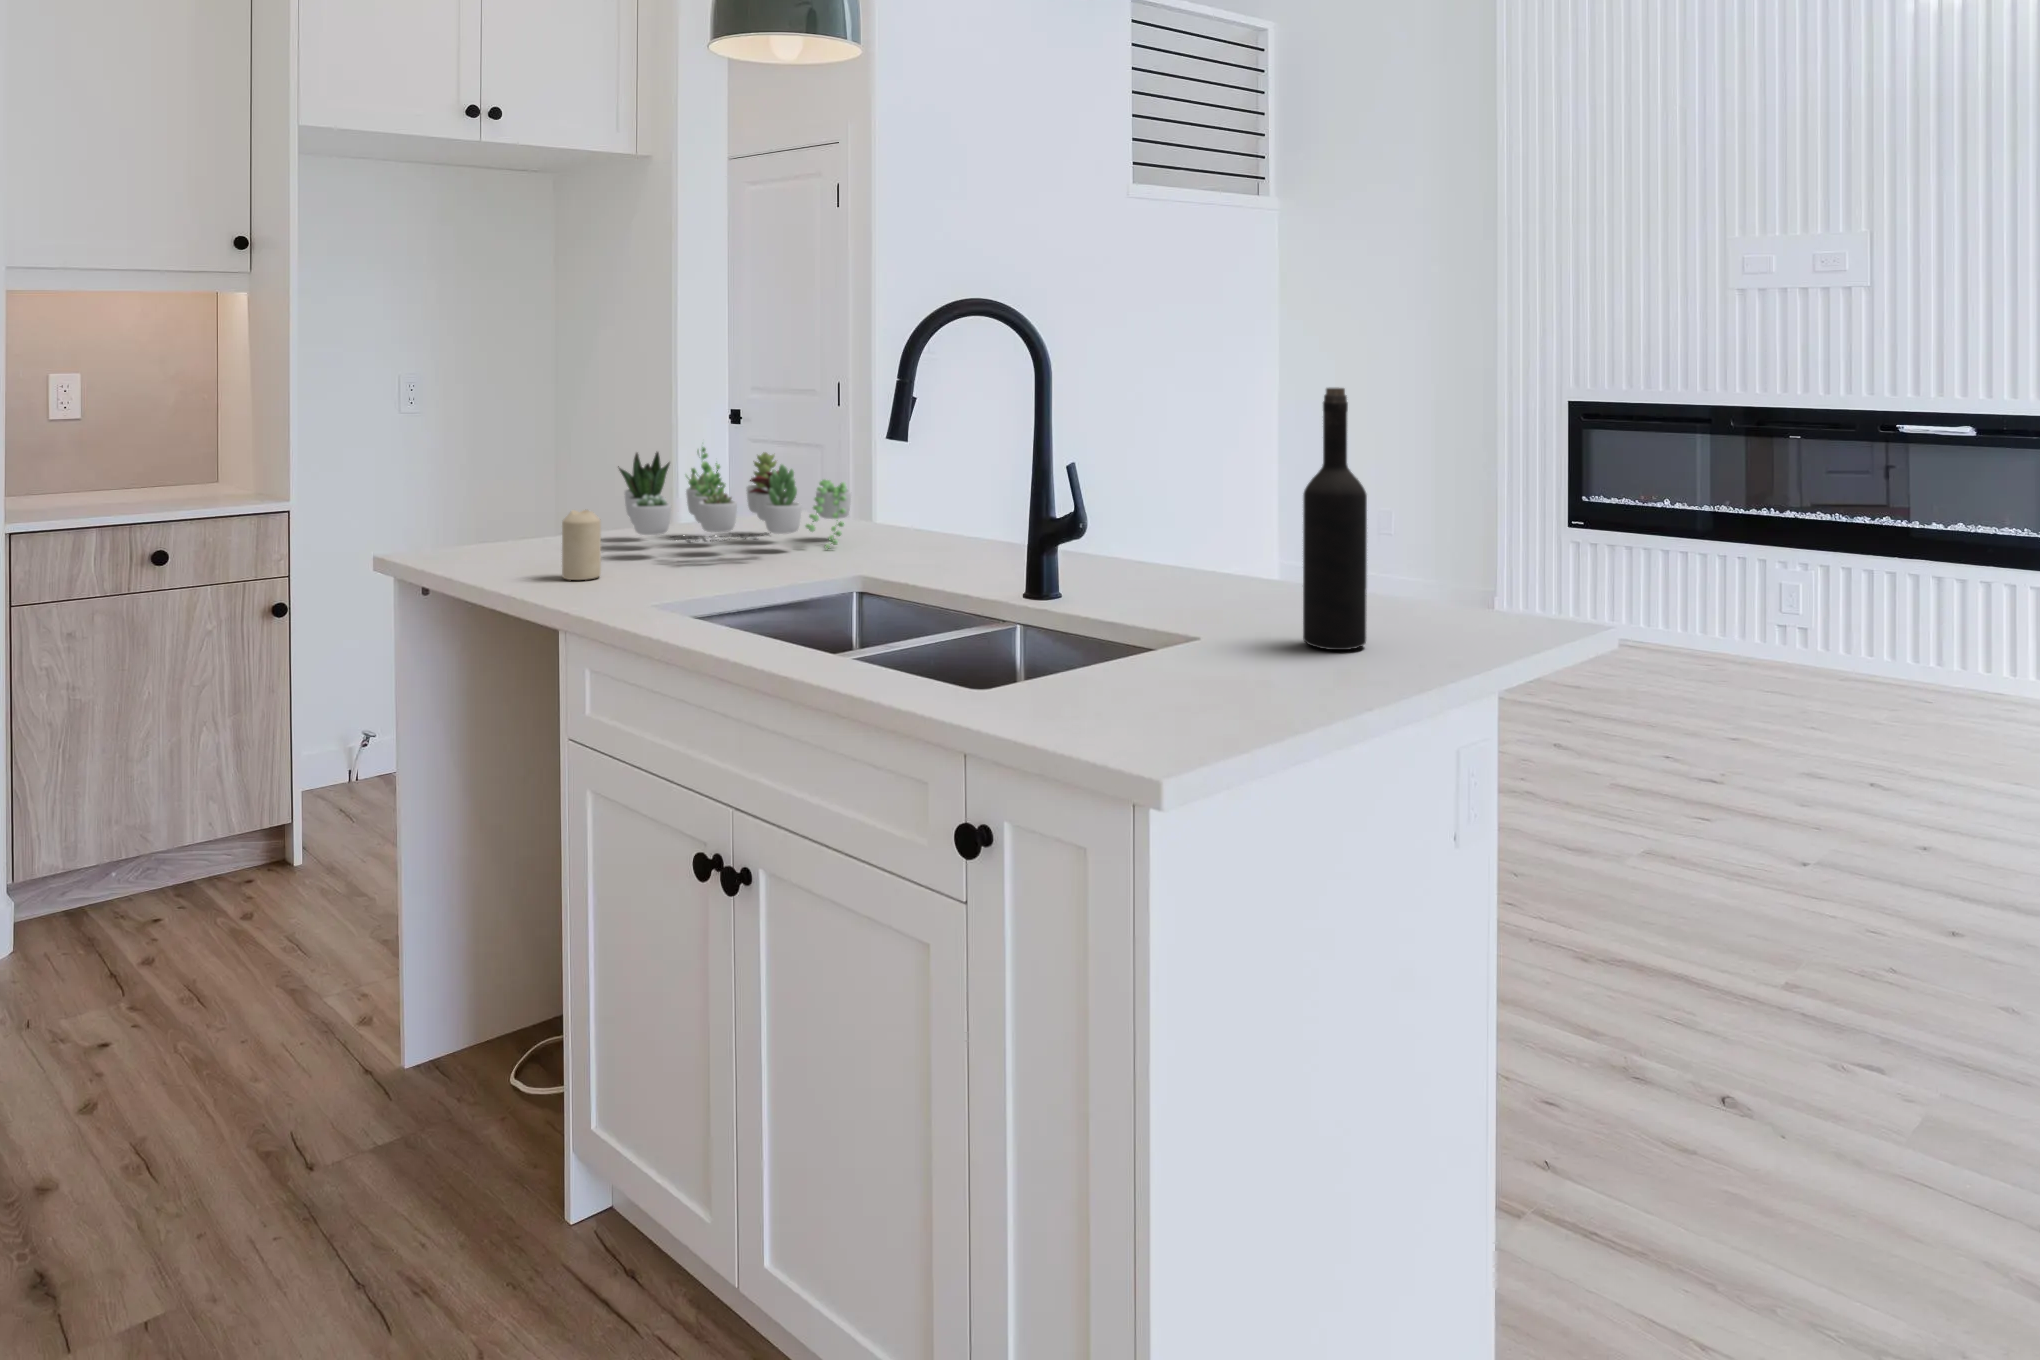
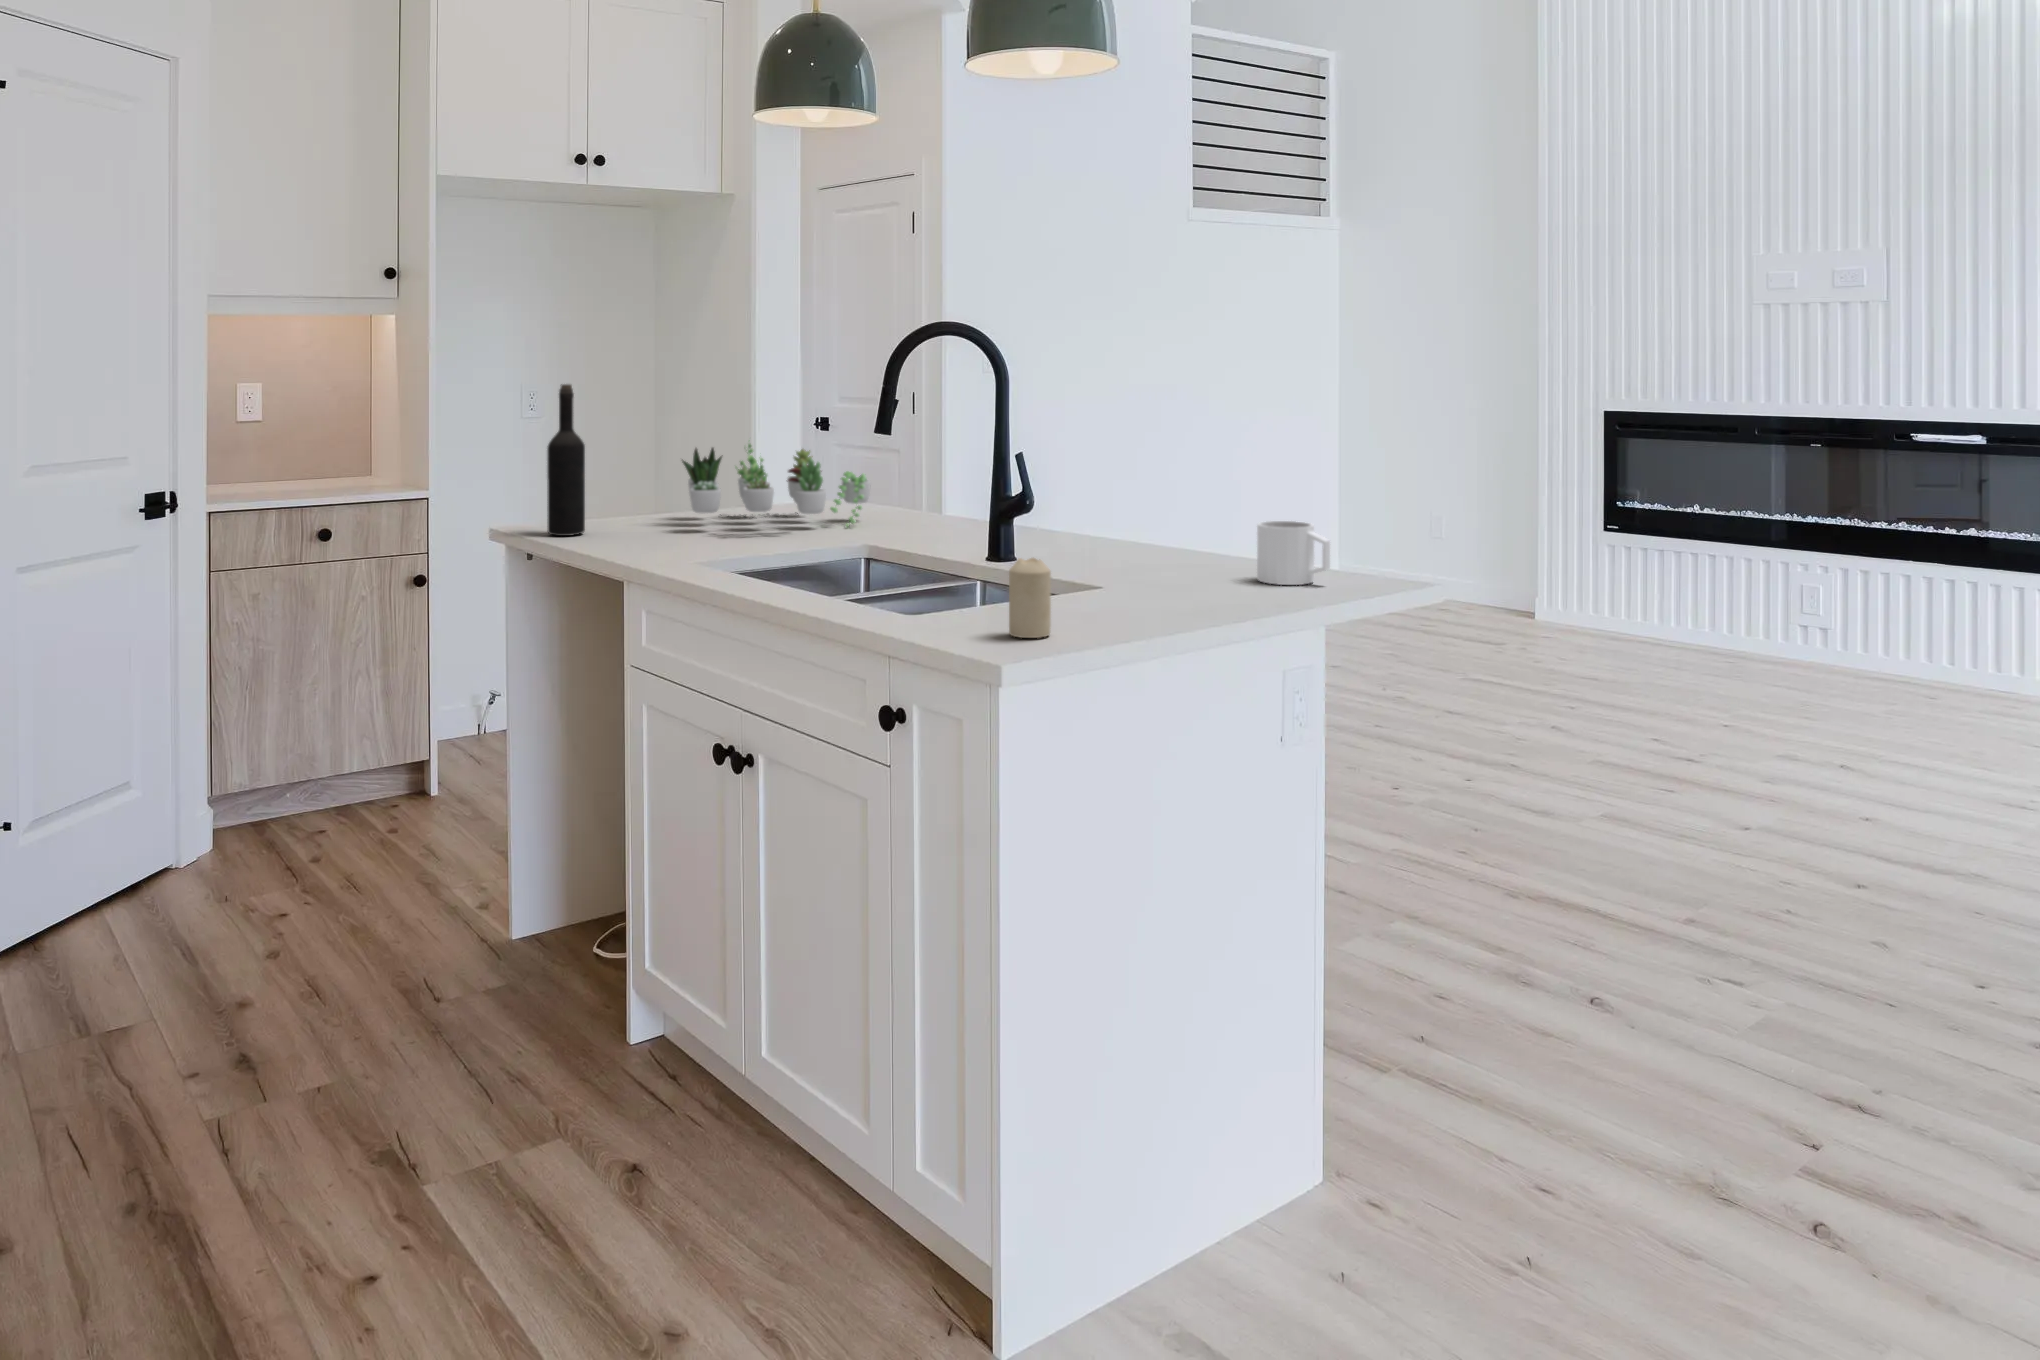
wine bottle: present [1303,388,1367,650] -> present [547,384,585,536]
candle: present [562,510,601,580] -> present [1009,558,1051,638]
mug: none [1391,543,1489,626] -> present [1257,521,1330,585]

